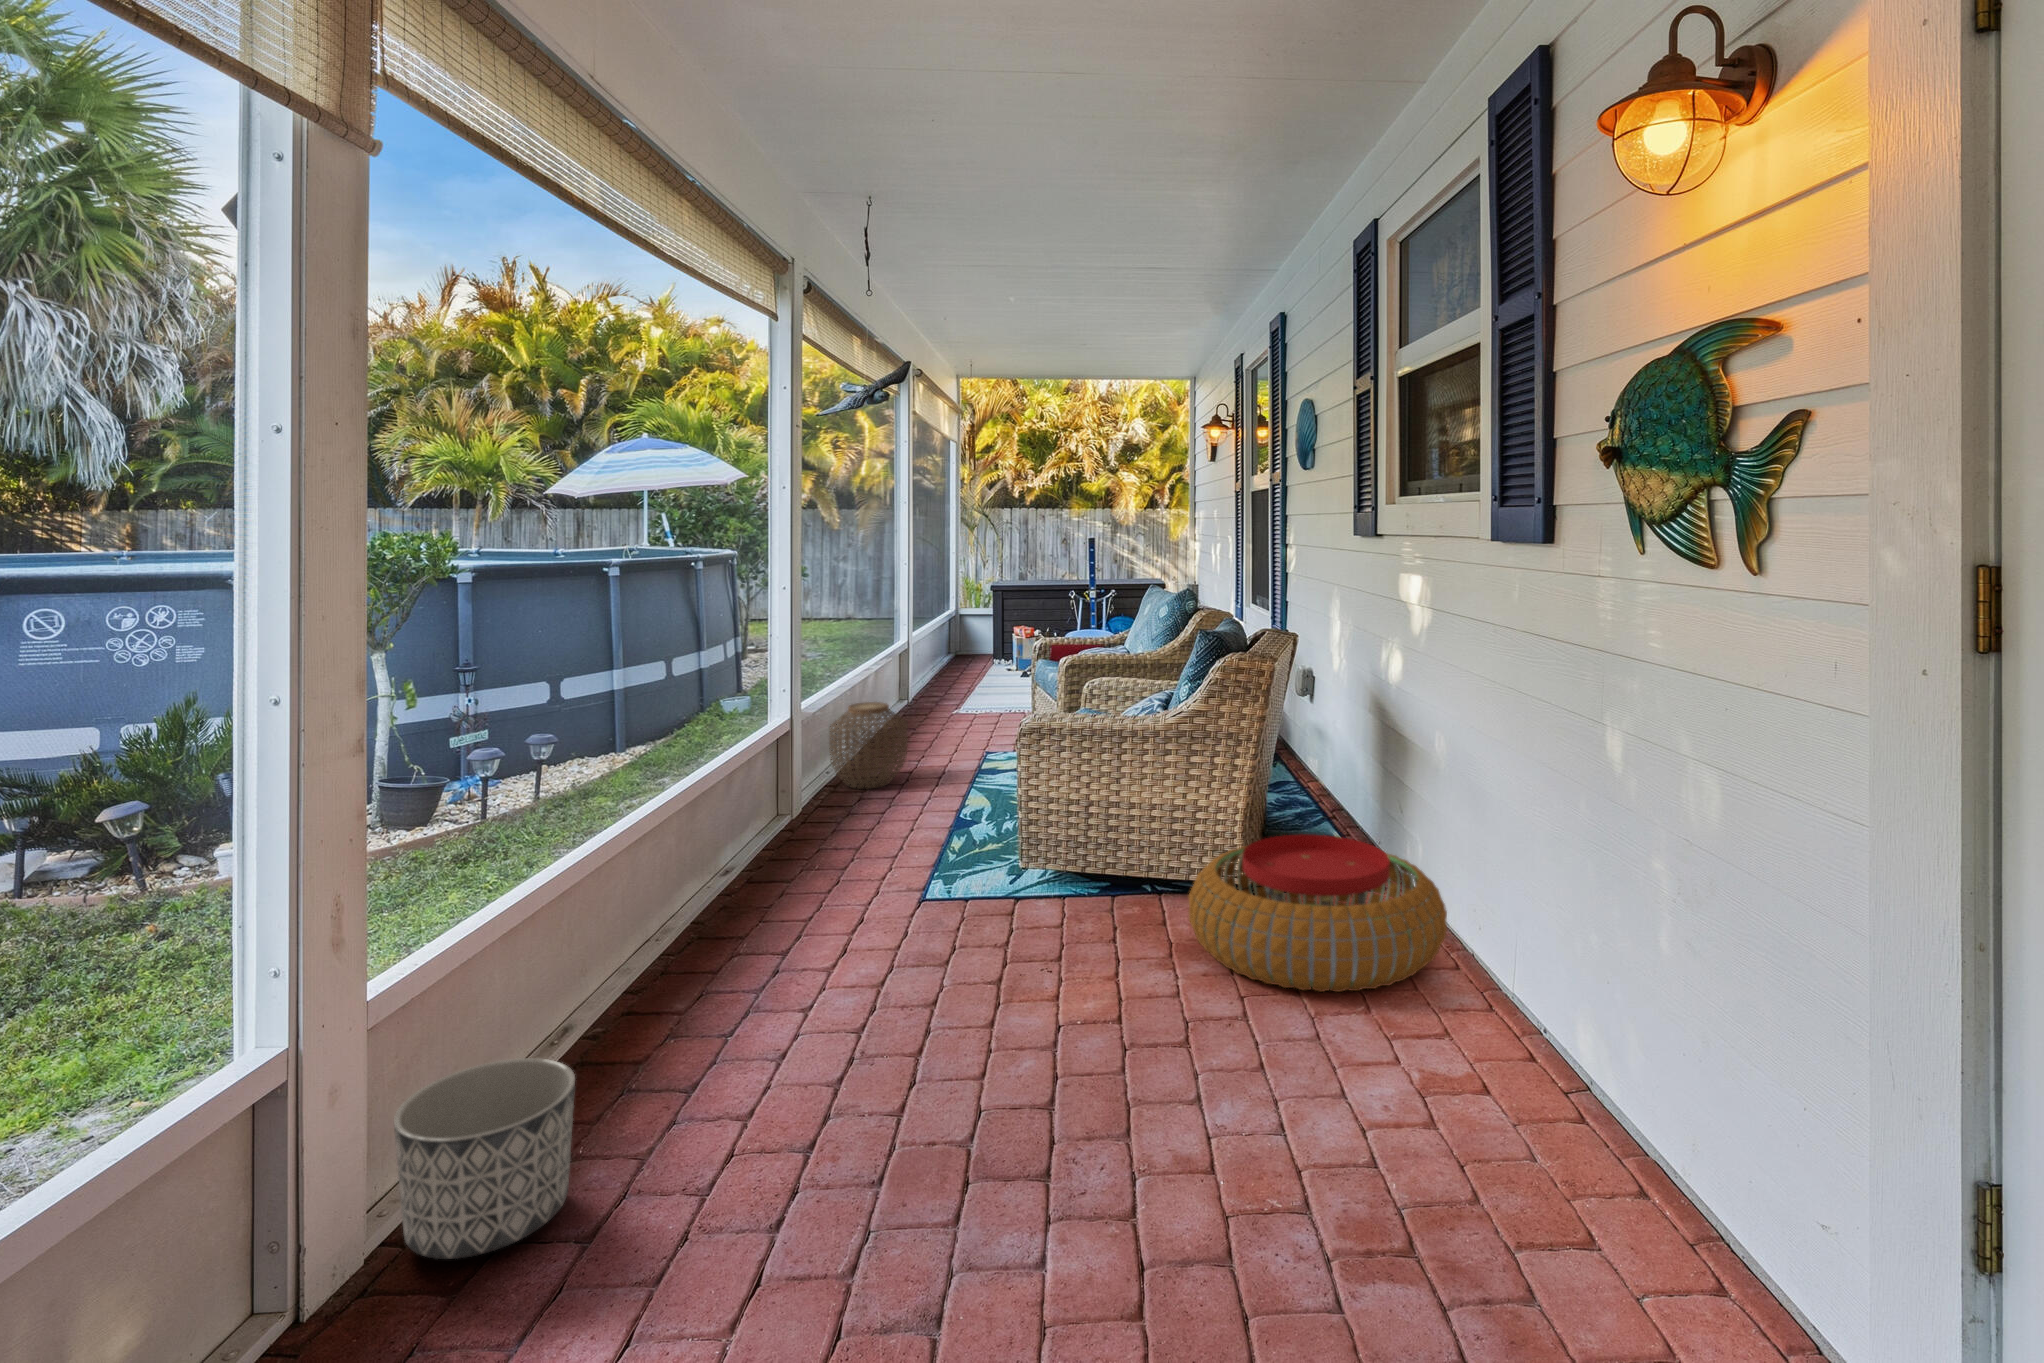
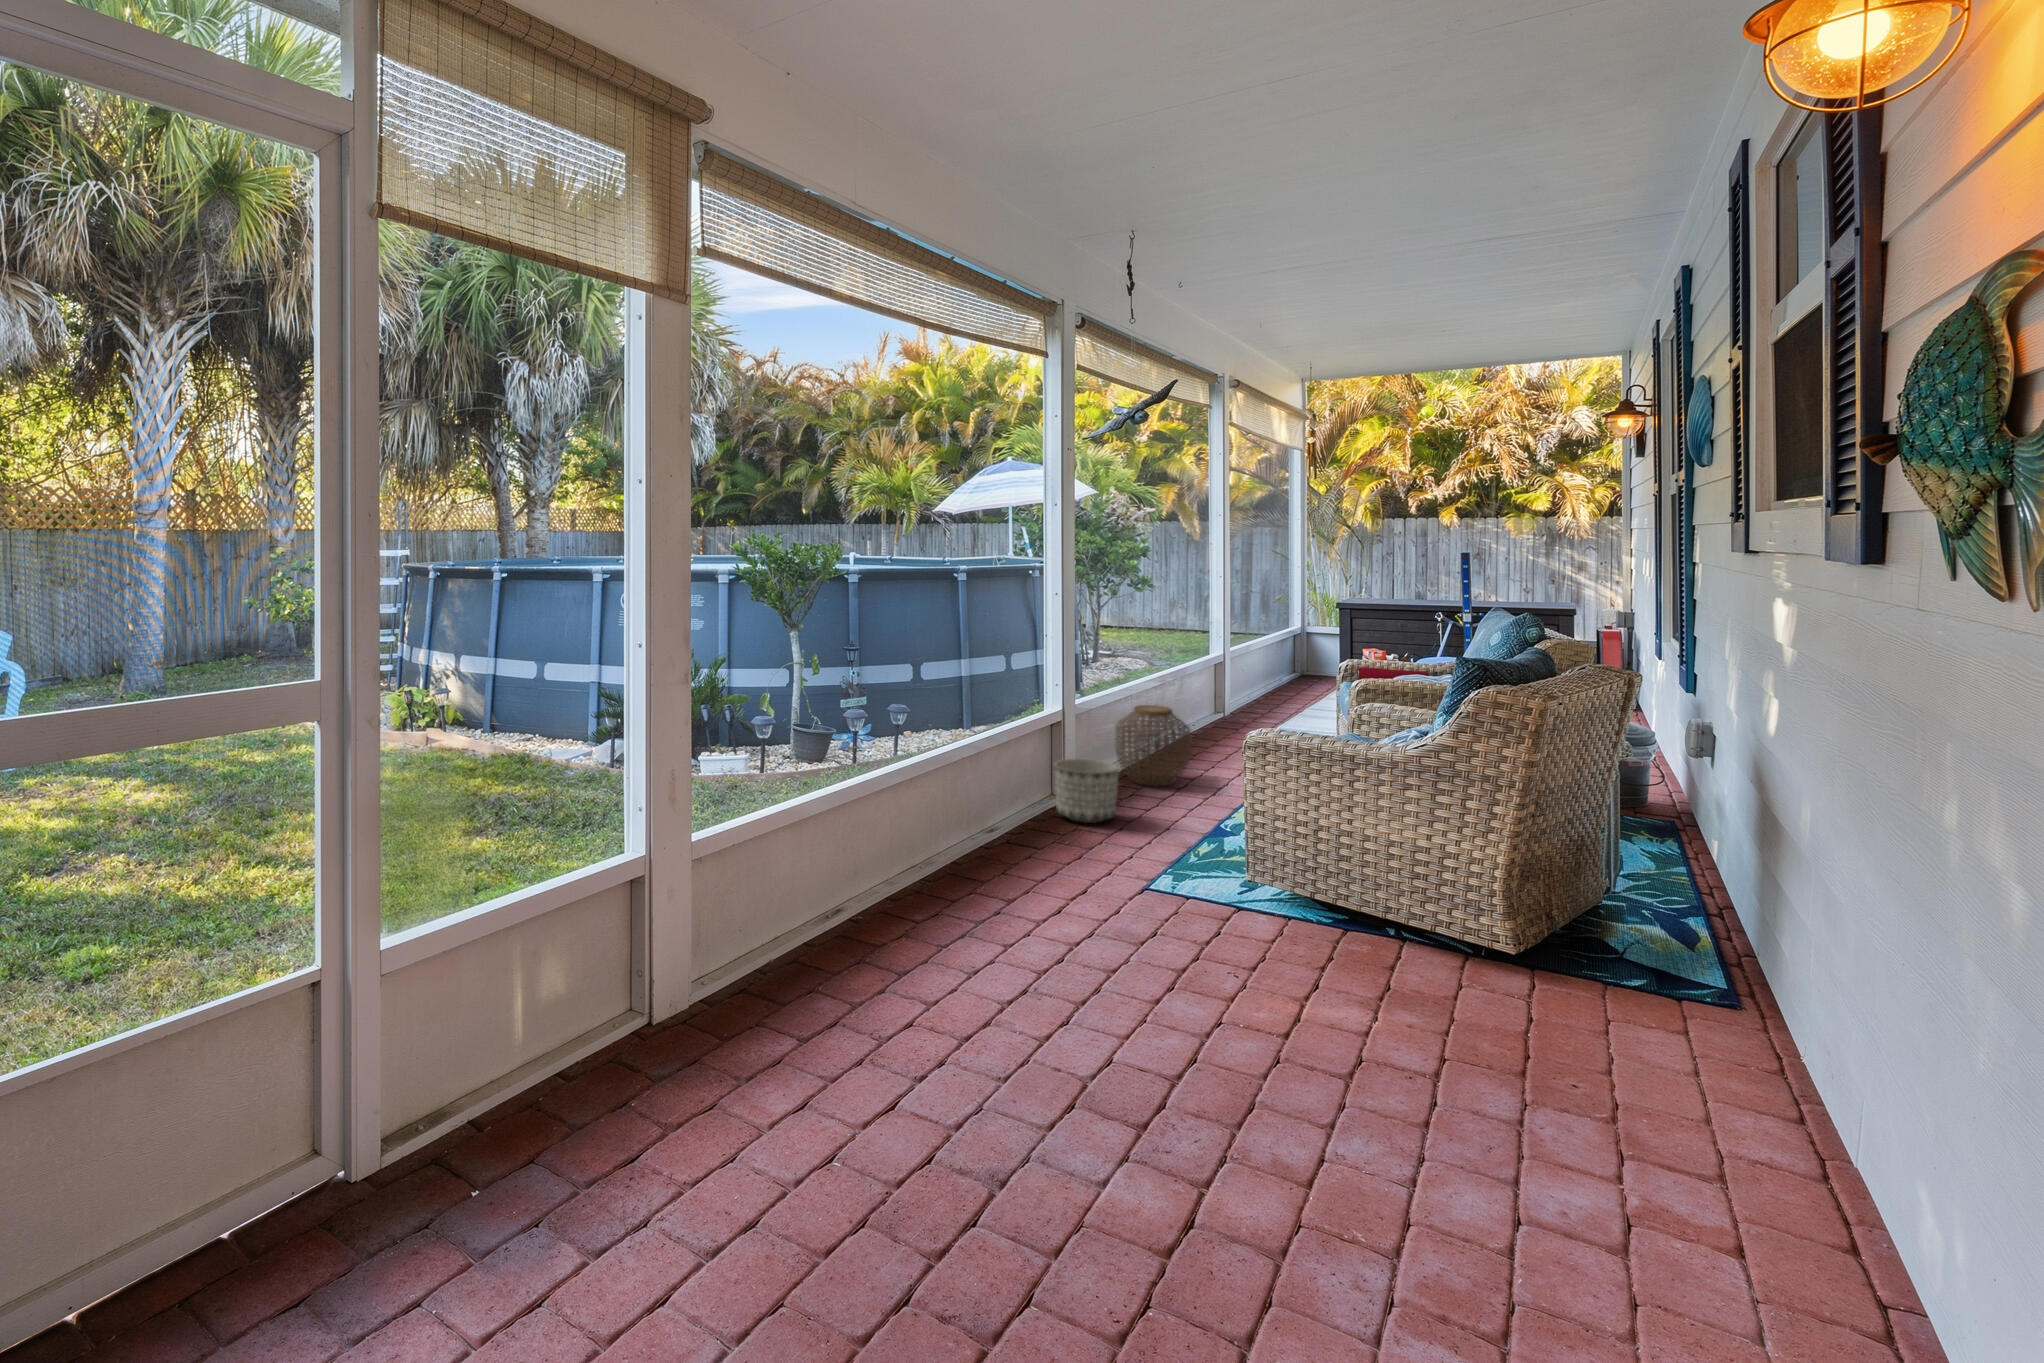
pouf: present [1188,834,1447,992] -> none [1396,898,1751,1091]
planter: present [394,1058,575,1259] -> present [1054,758,1119,823]

